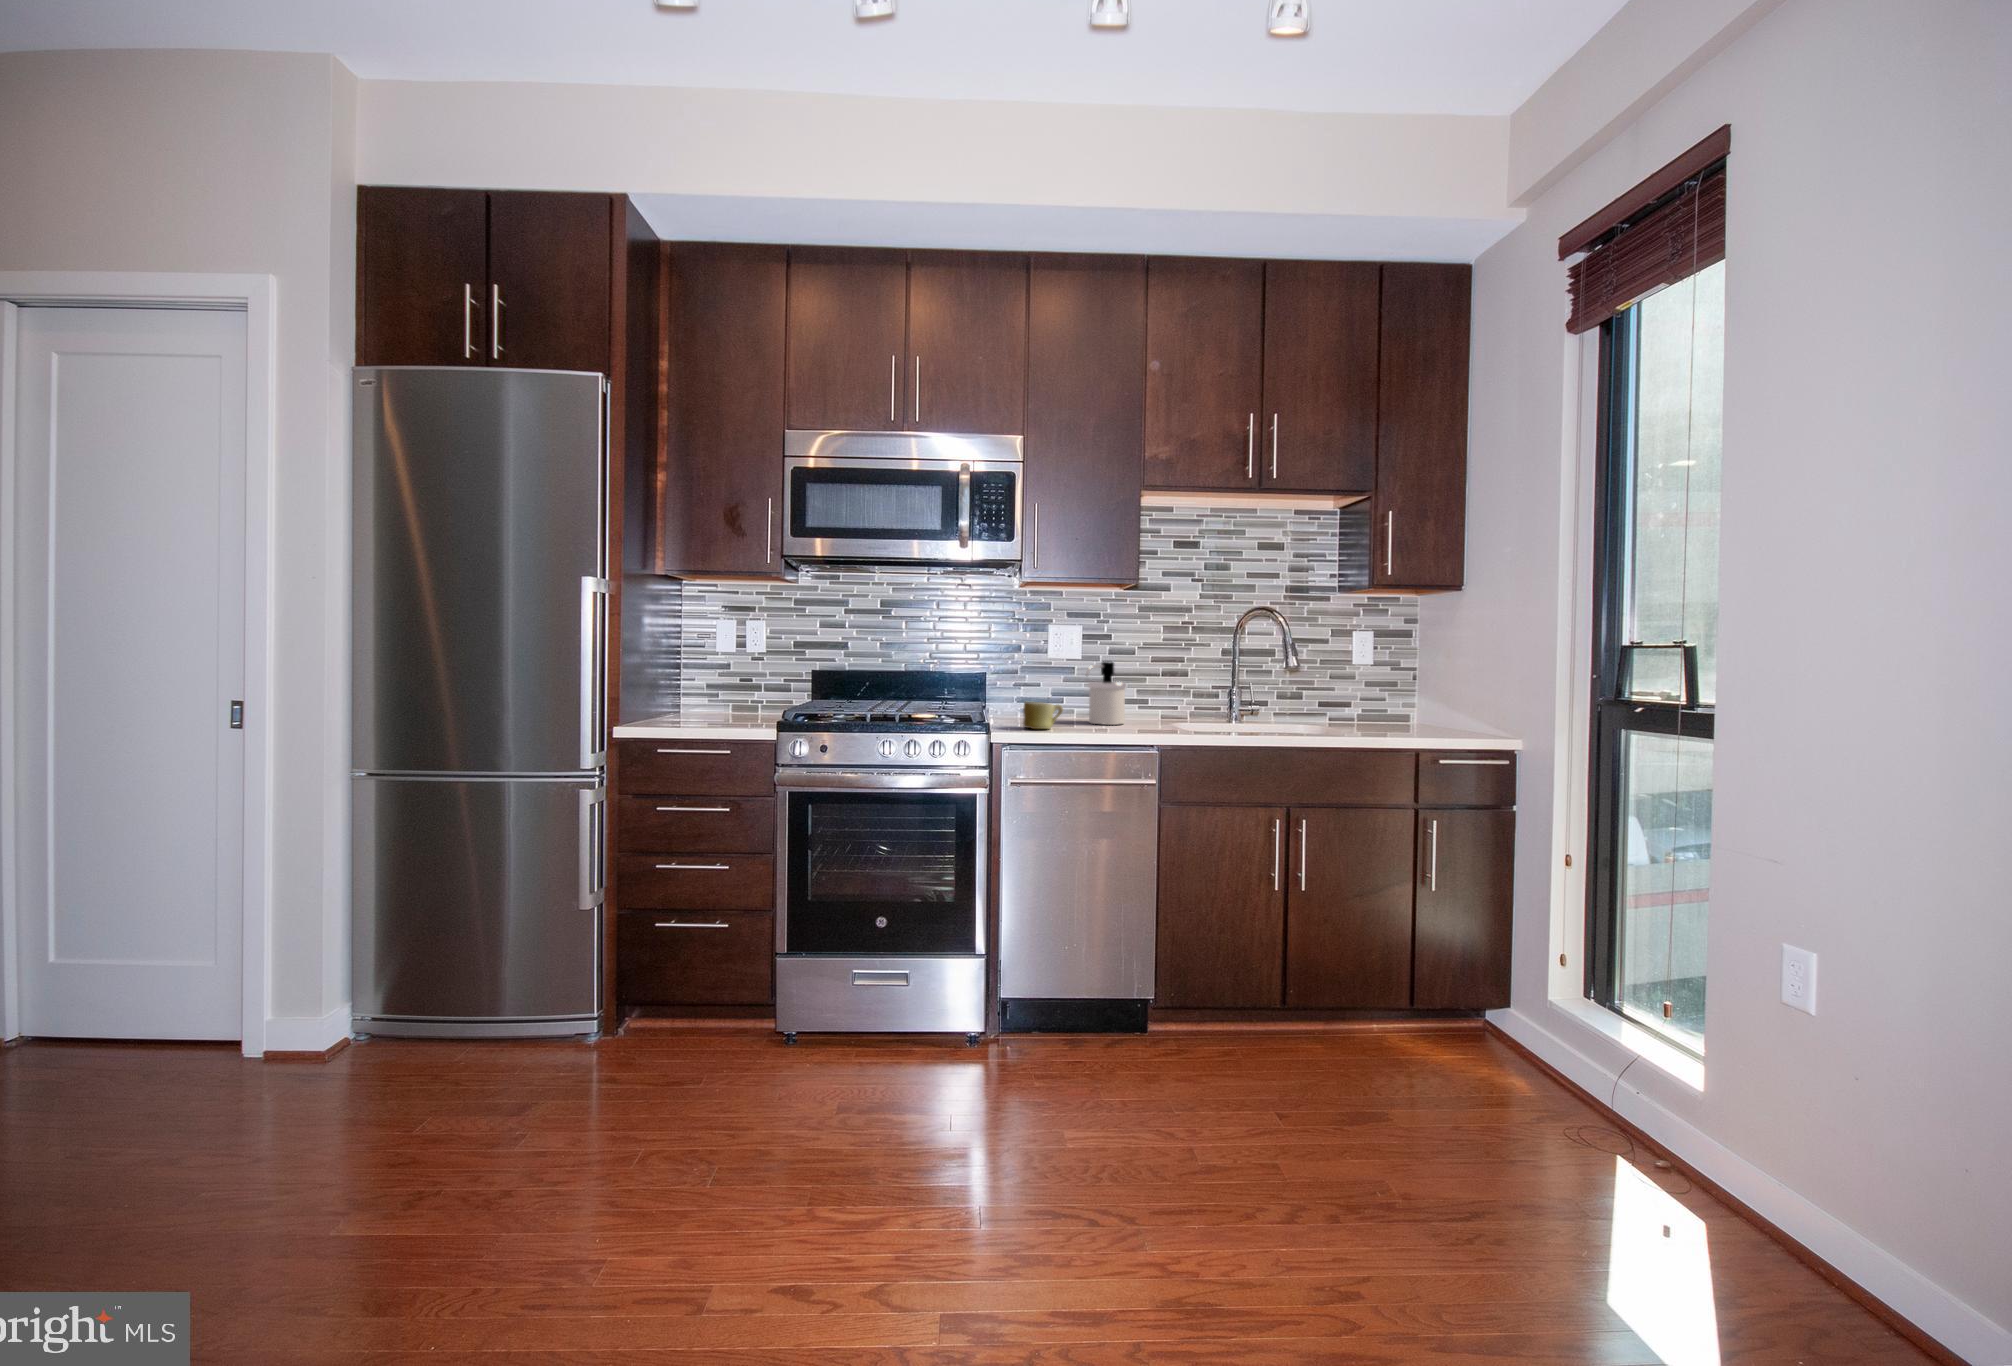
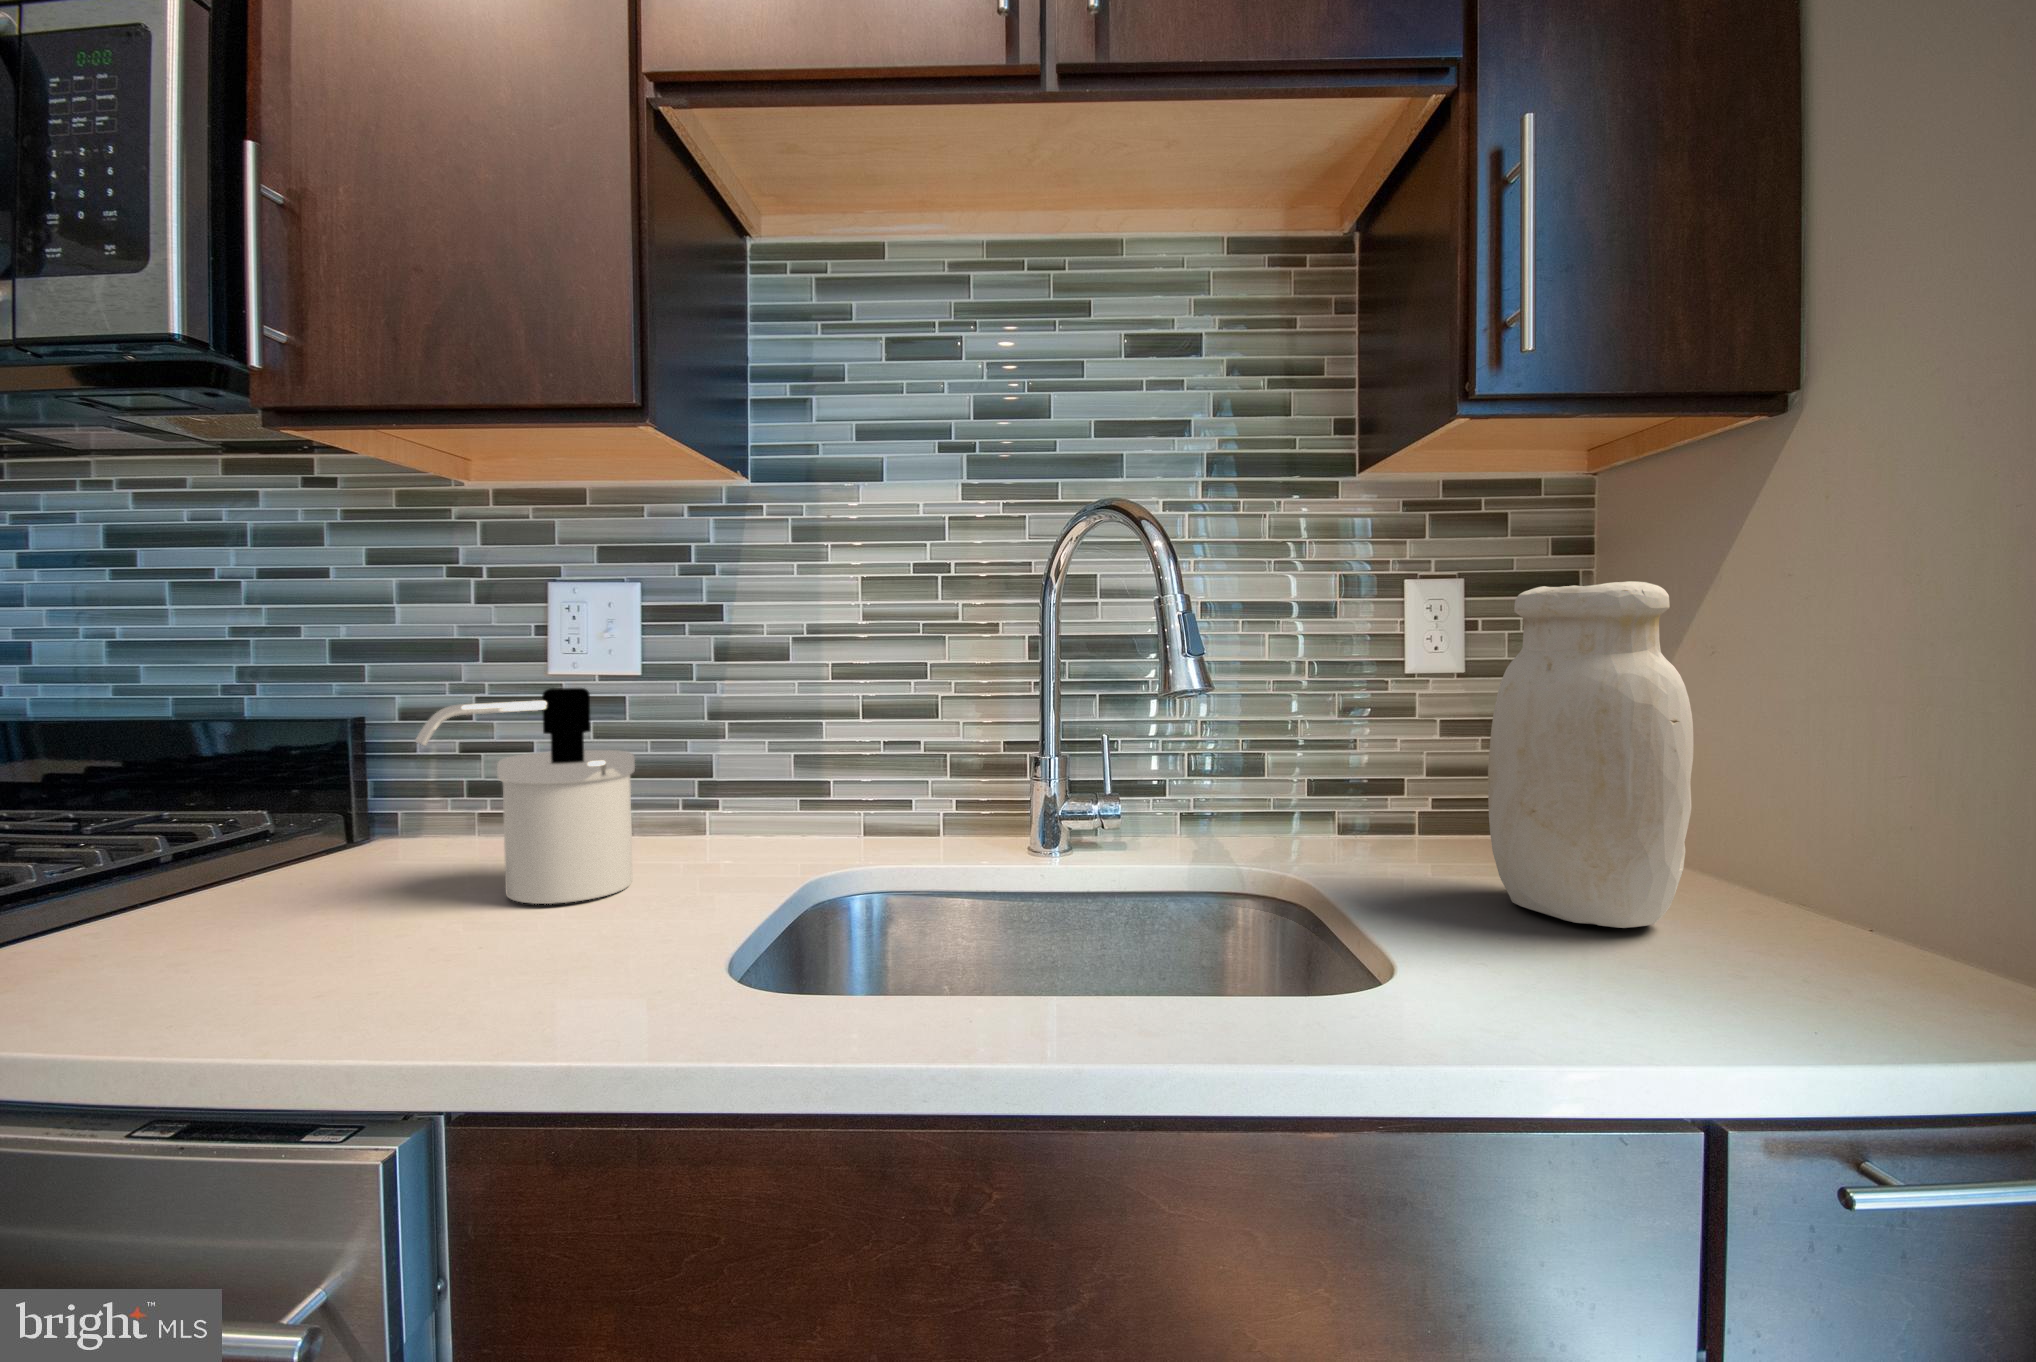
jar: none [1380,638,1433,731] -> present [1488,581,1694,928]
mug: present [1023,702,1063,729] -> none [108,842,287,963]

